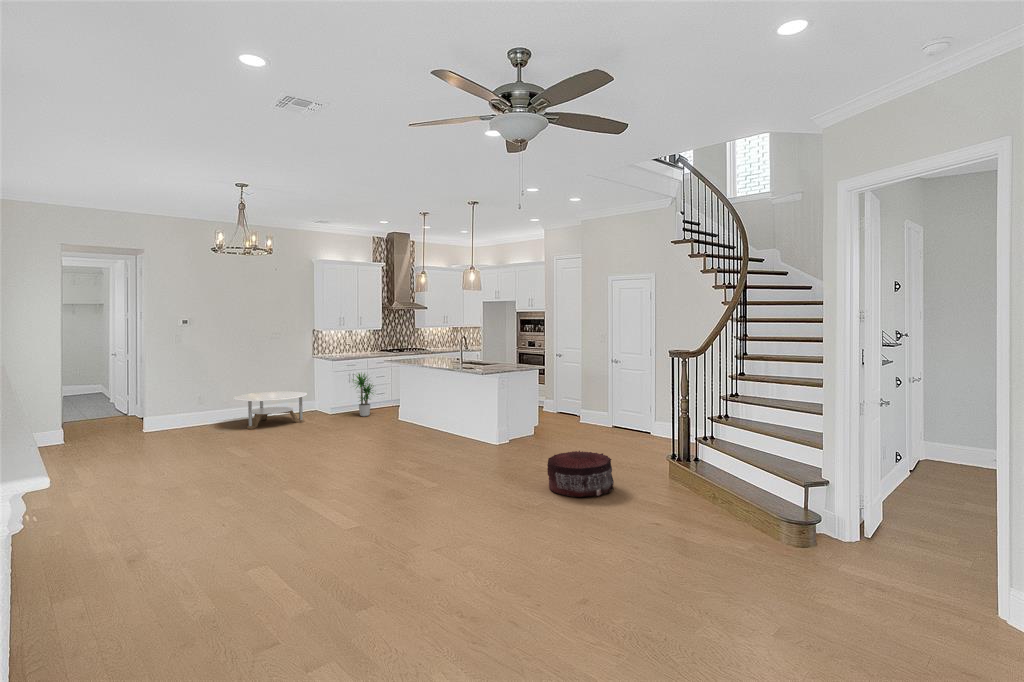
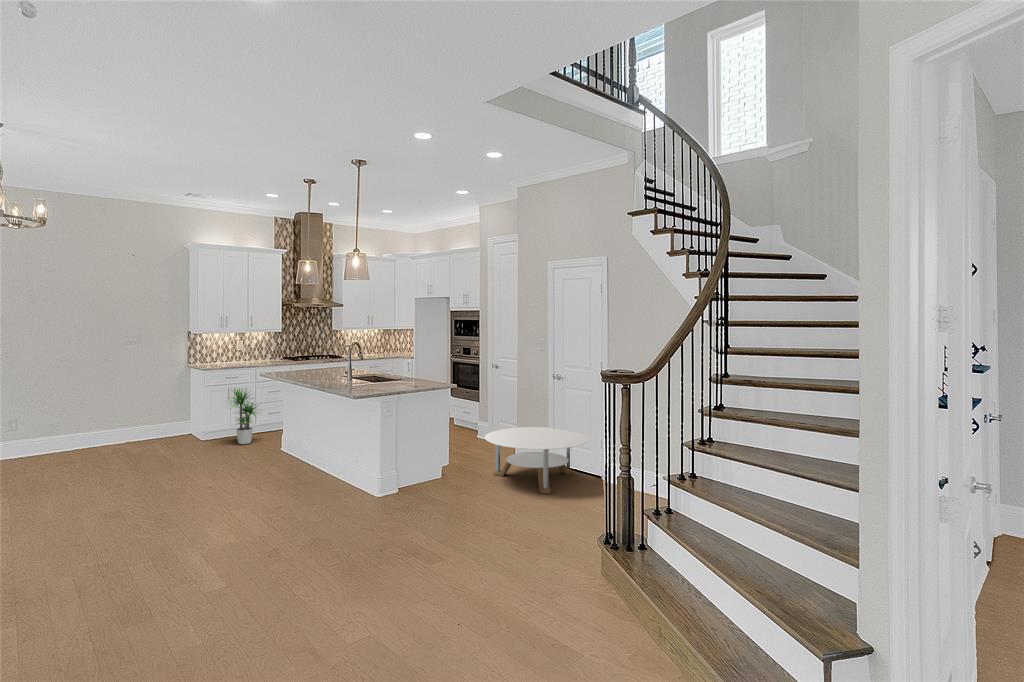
round table: present [233,391,307,429] -> present [485,427,591,494]
pouf: present [547,451,614,497] -> none [394,528,500,621]

